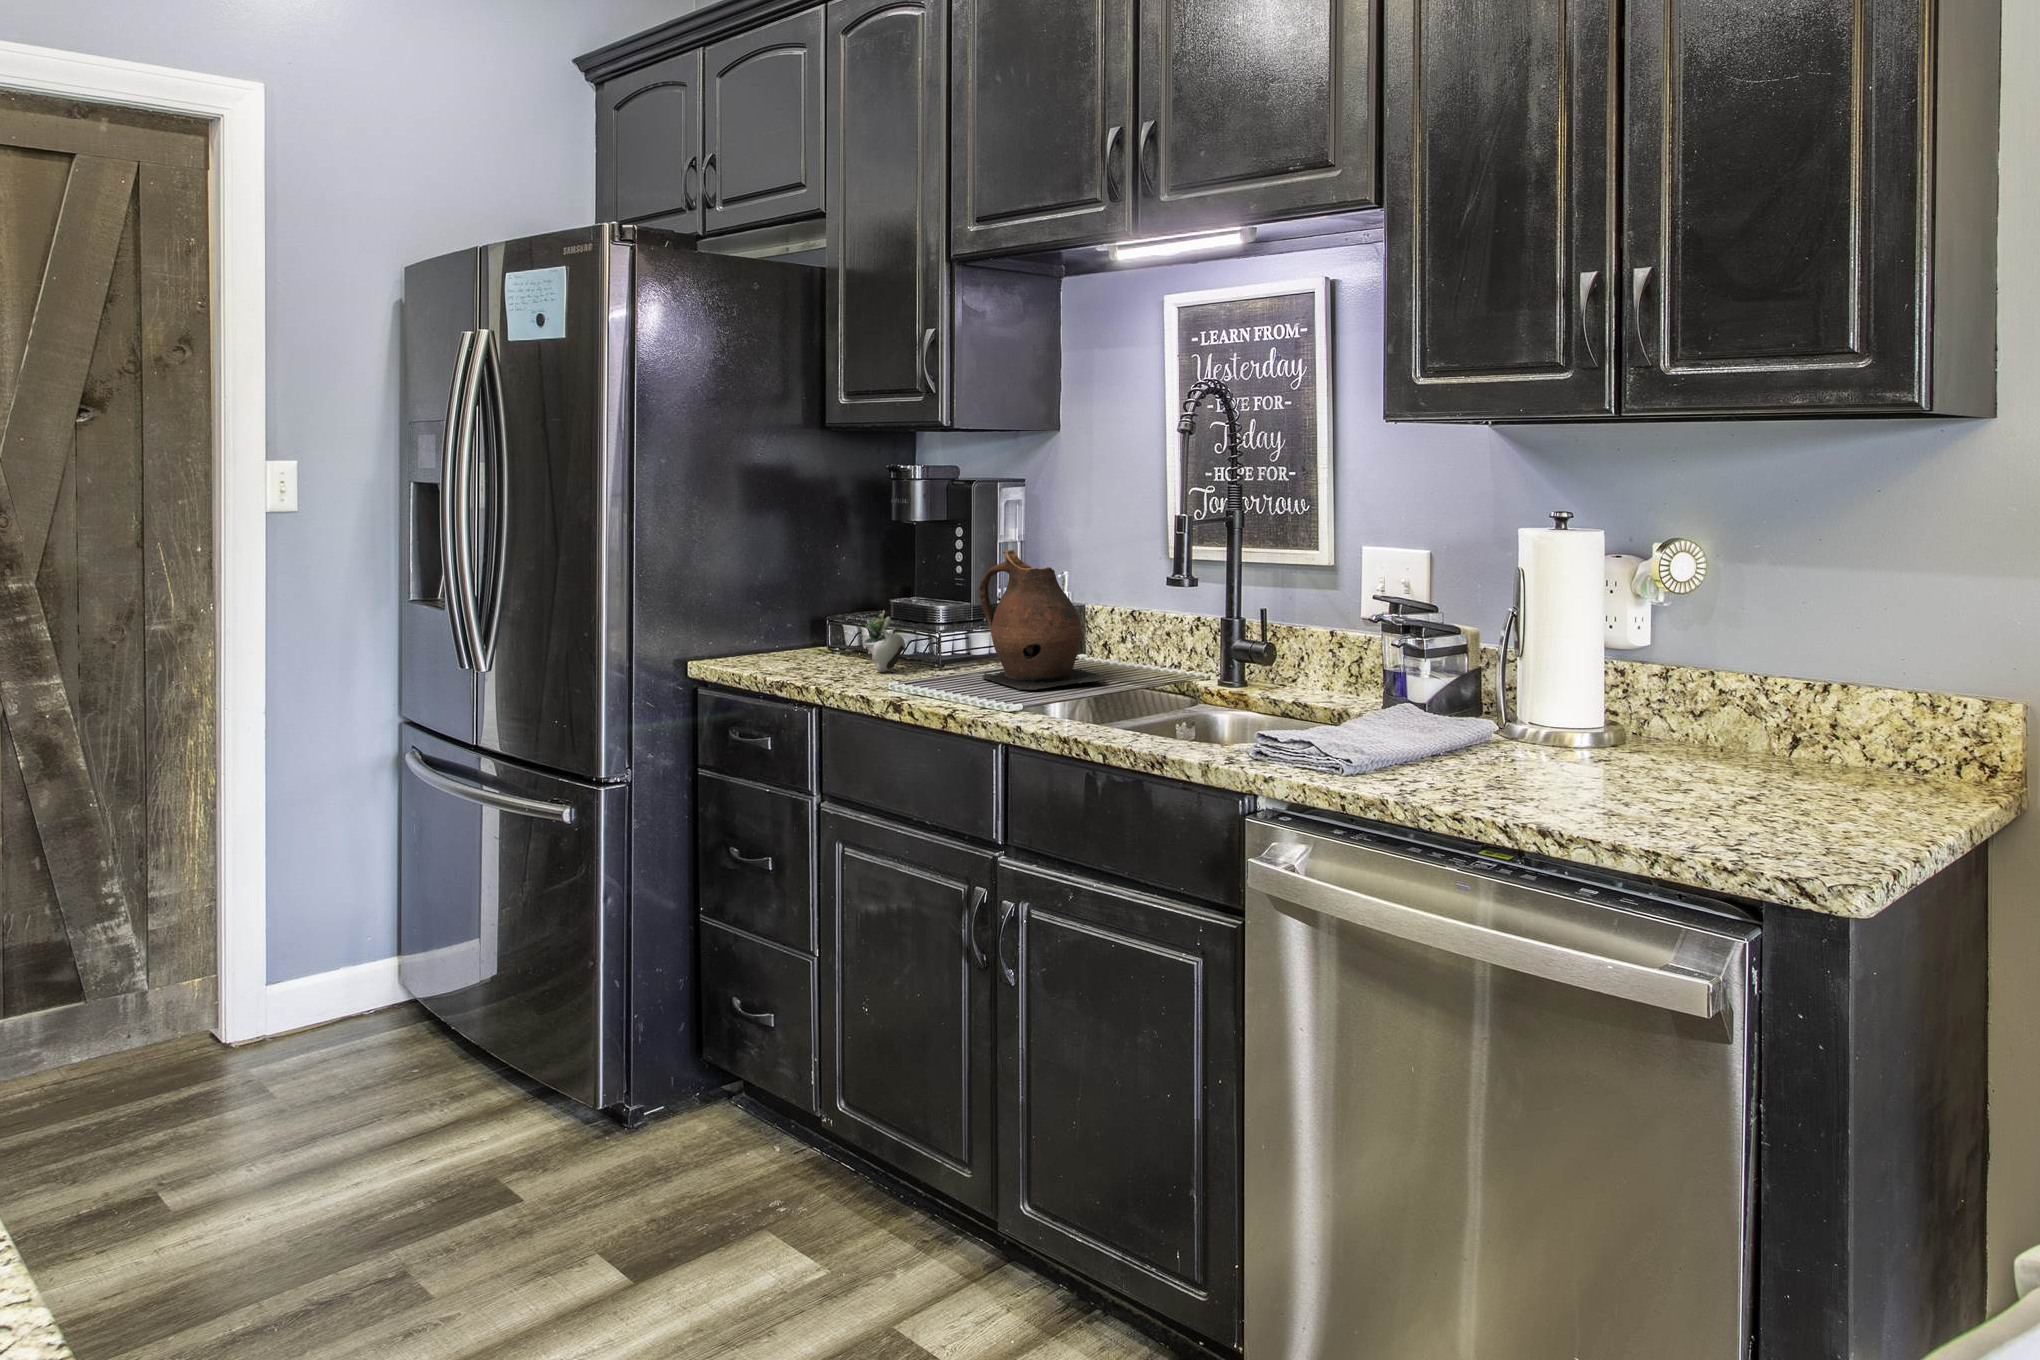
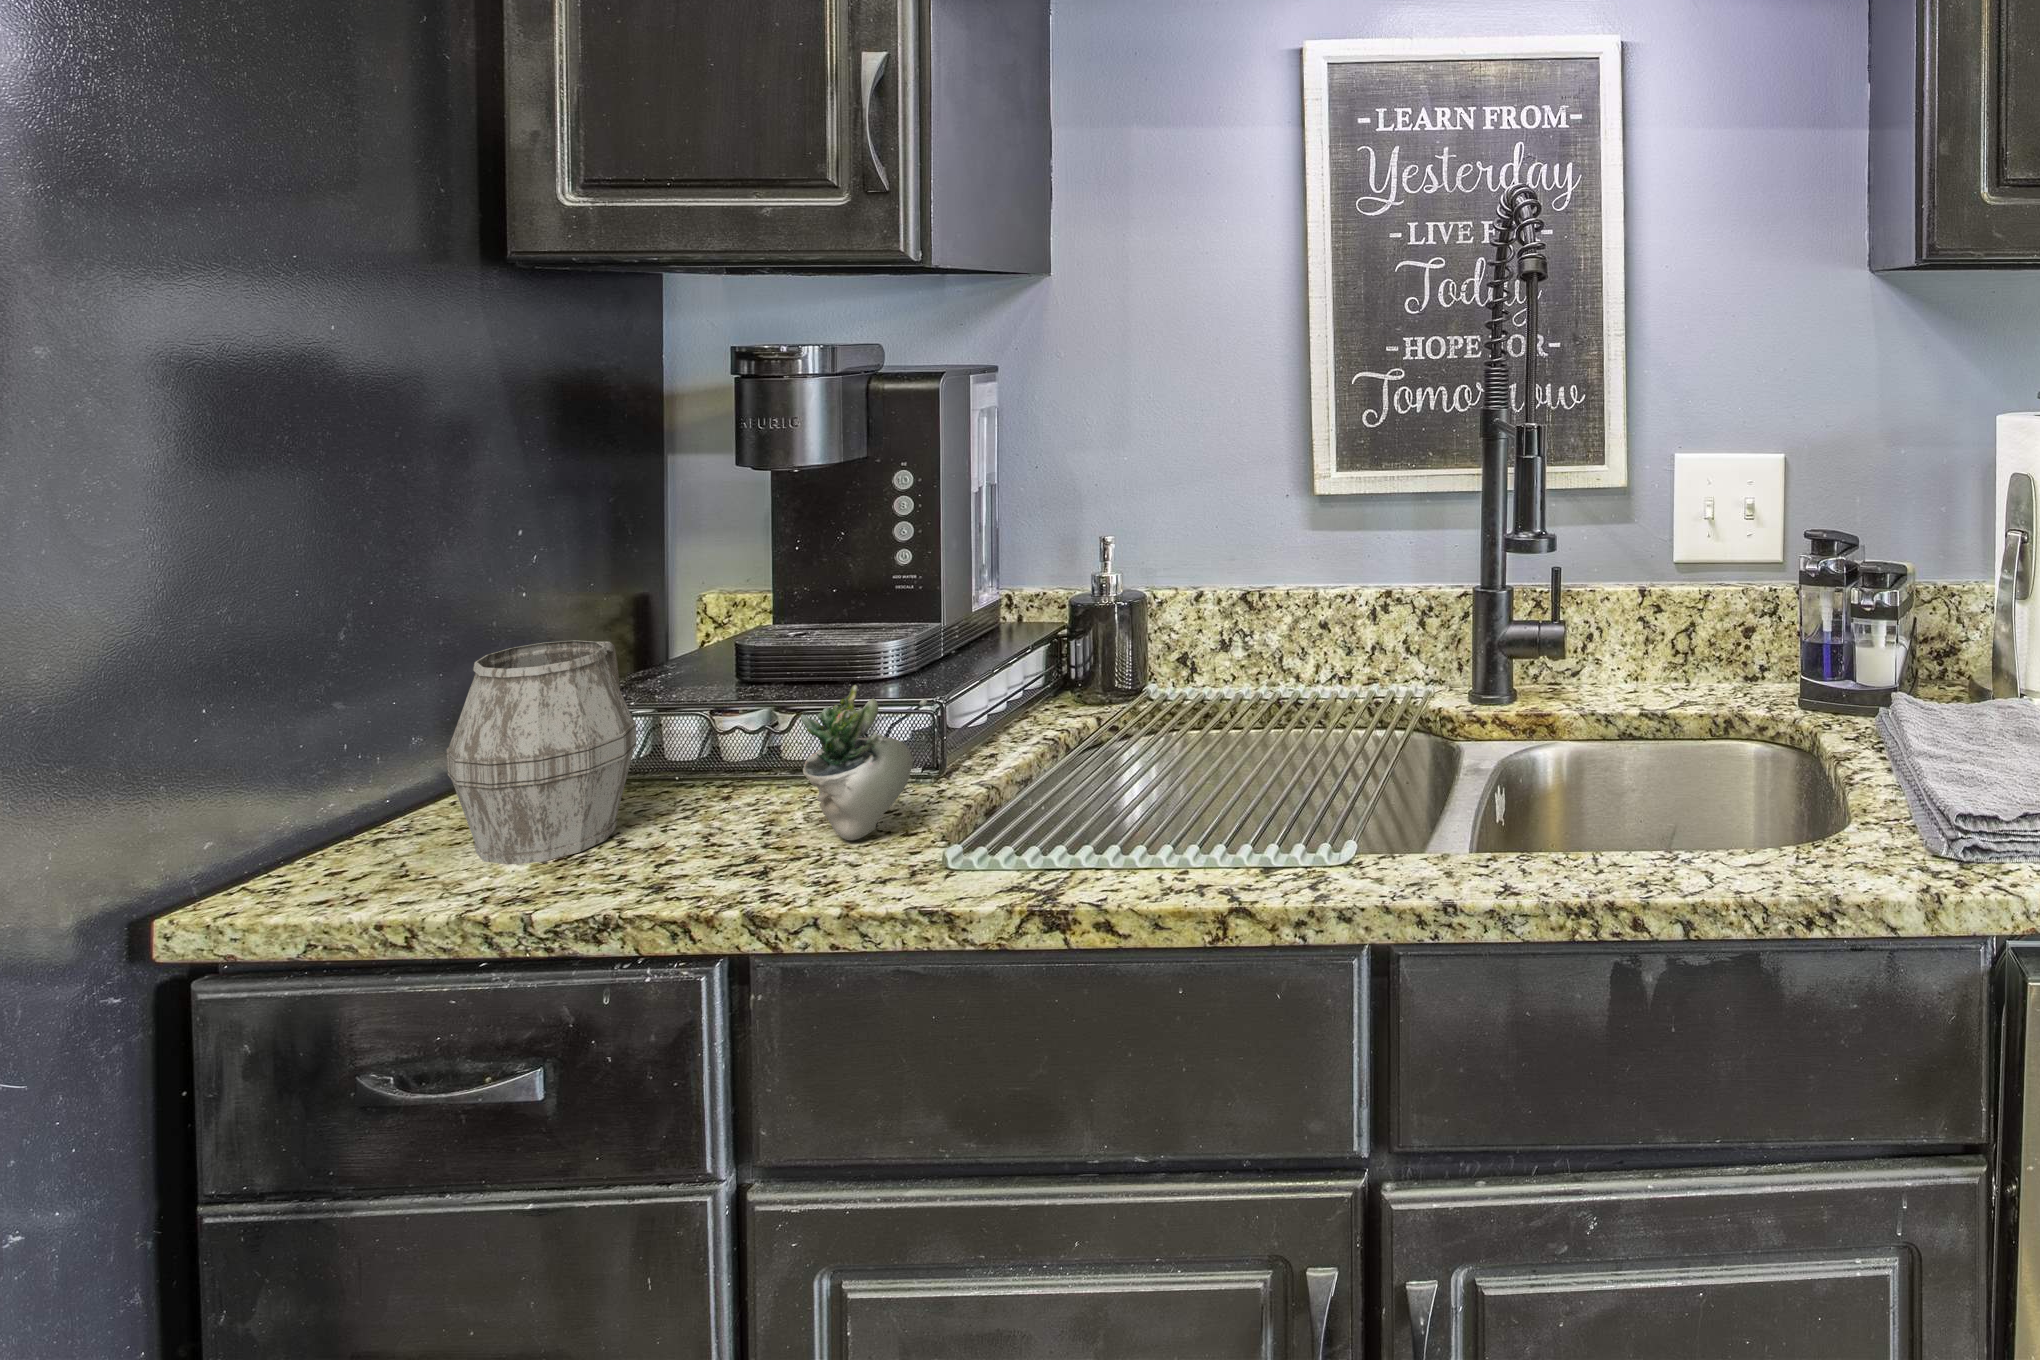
ceramic pitcher: present [979,550,1105,691] -> none [1073,506,1335,816]
mug: none [770,583,839,661] -> present [446,640,636,865]

